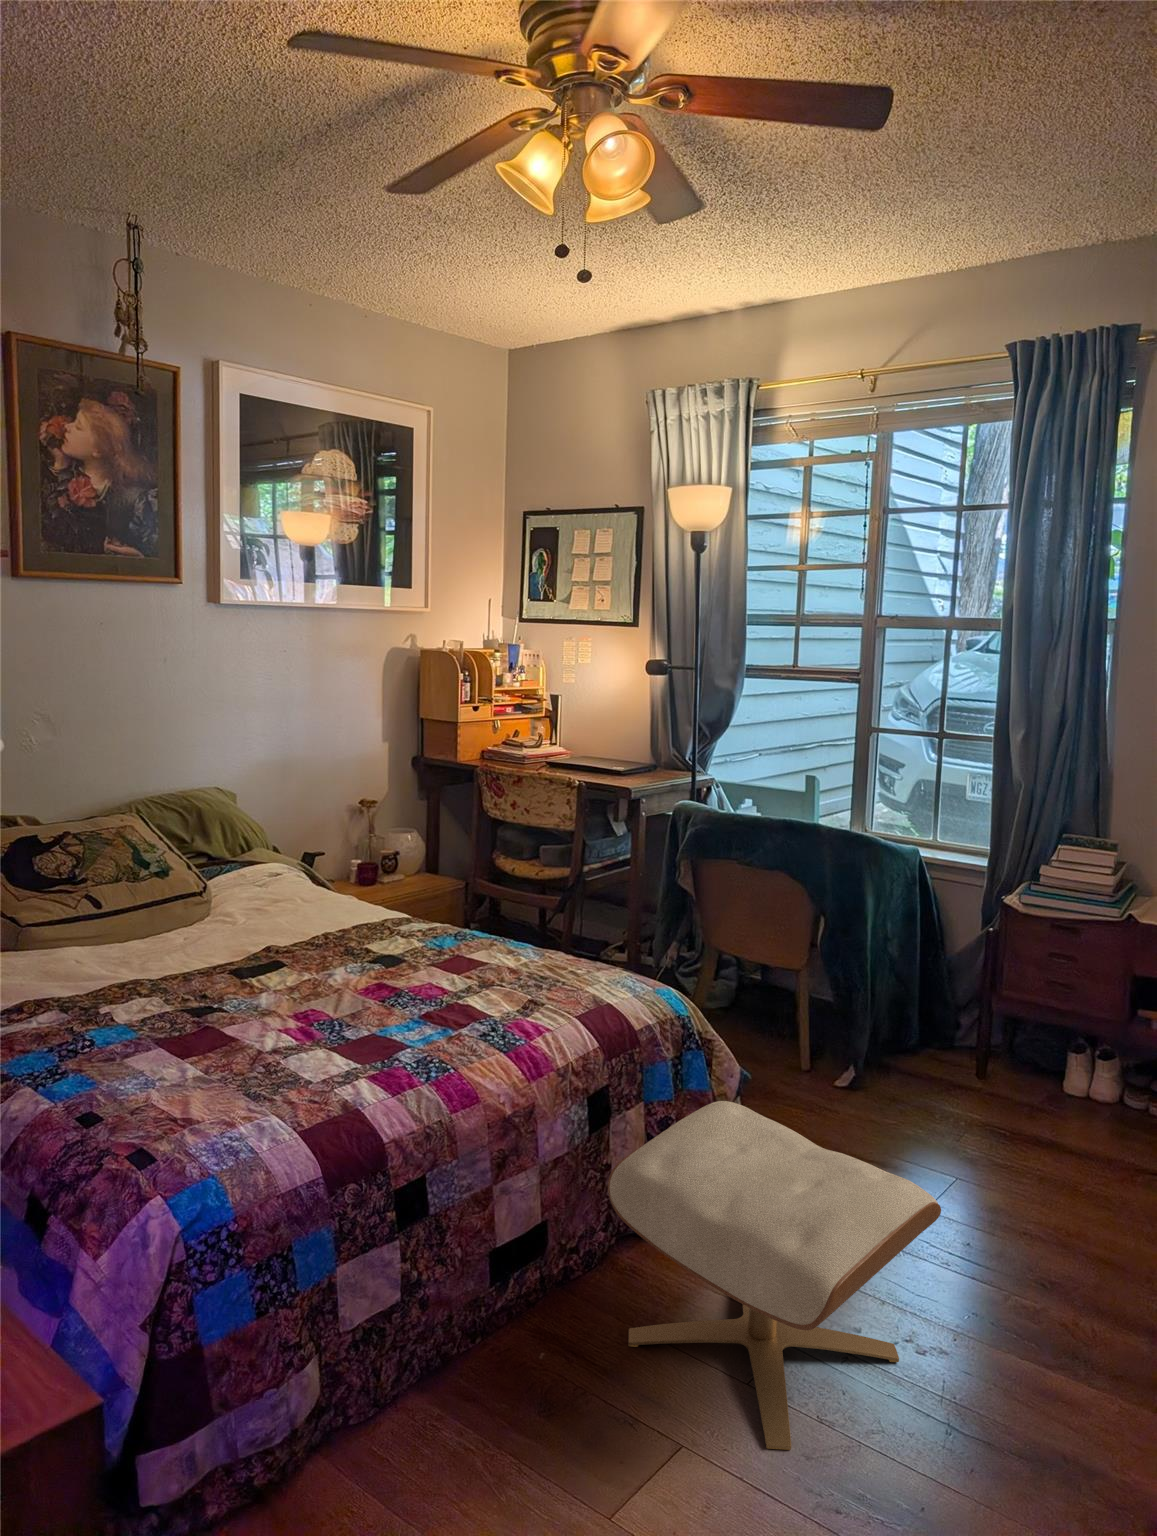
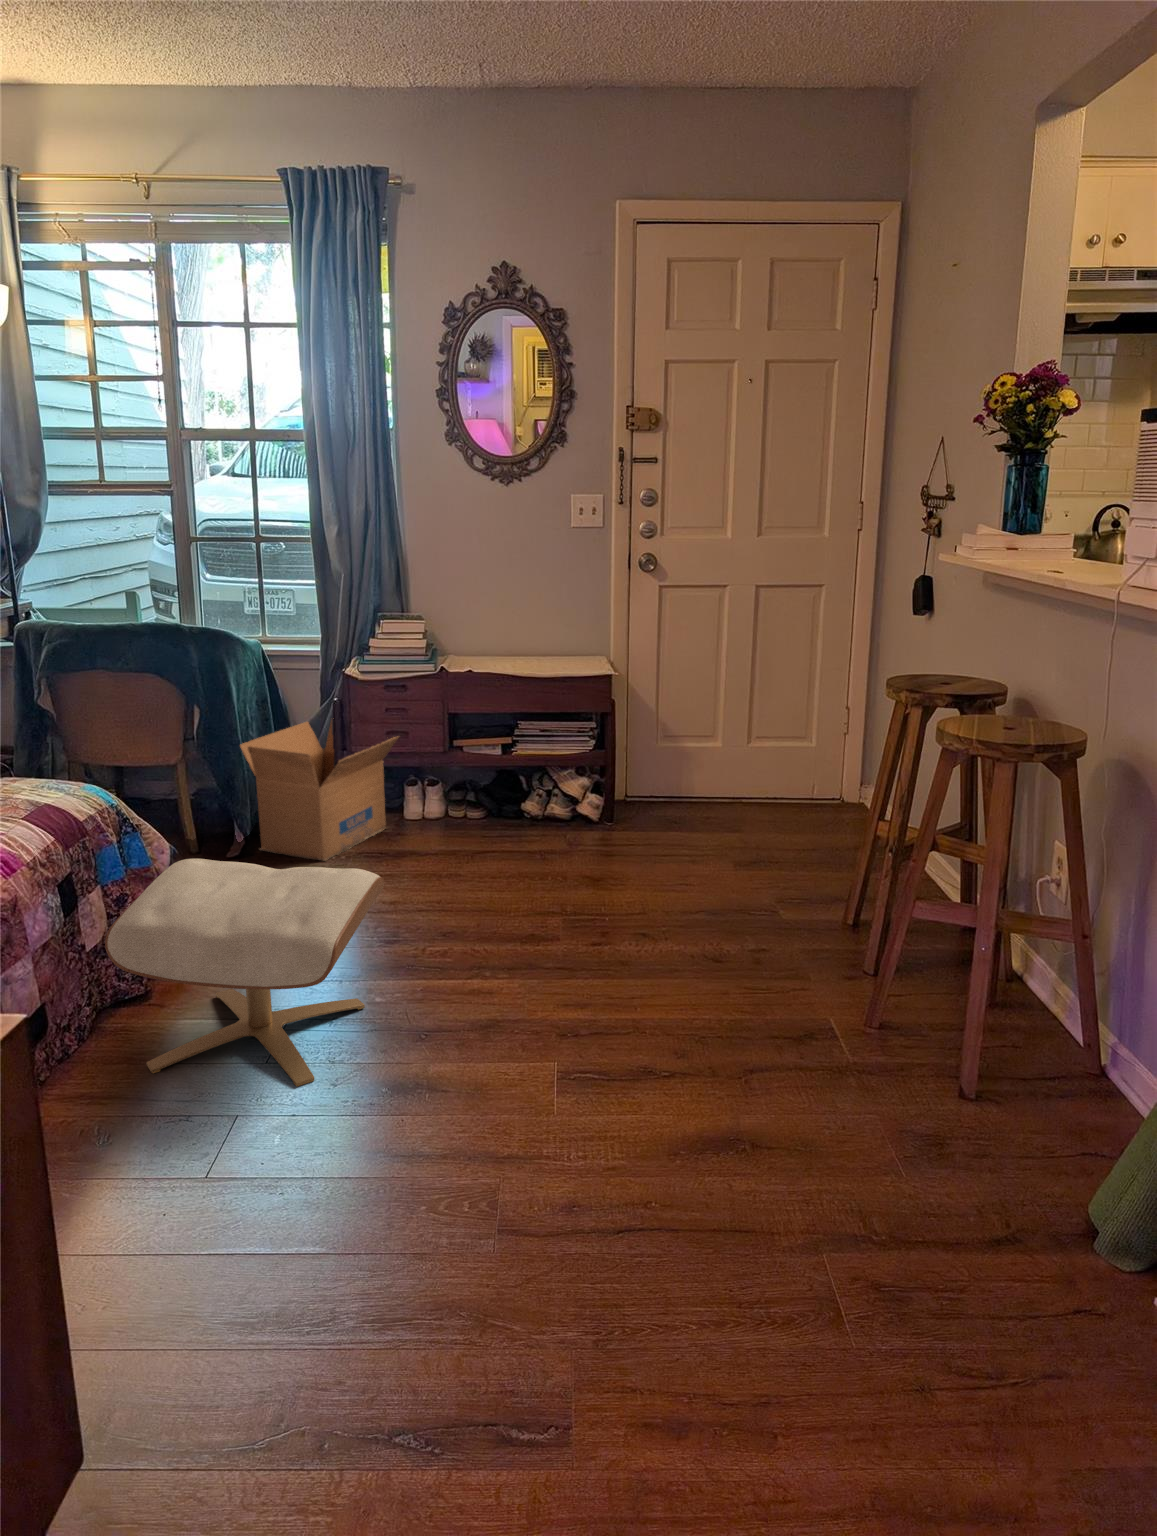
cardboard box: none [867,945,1064,1122] -> present [240,722,399,861]

